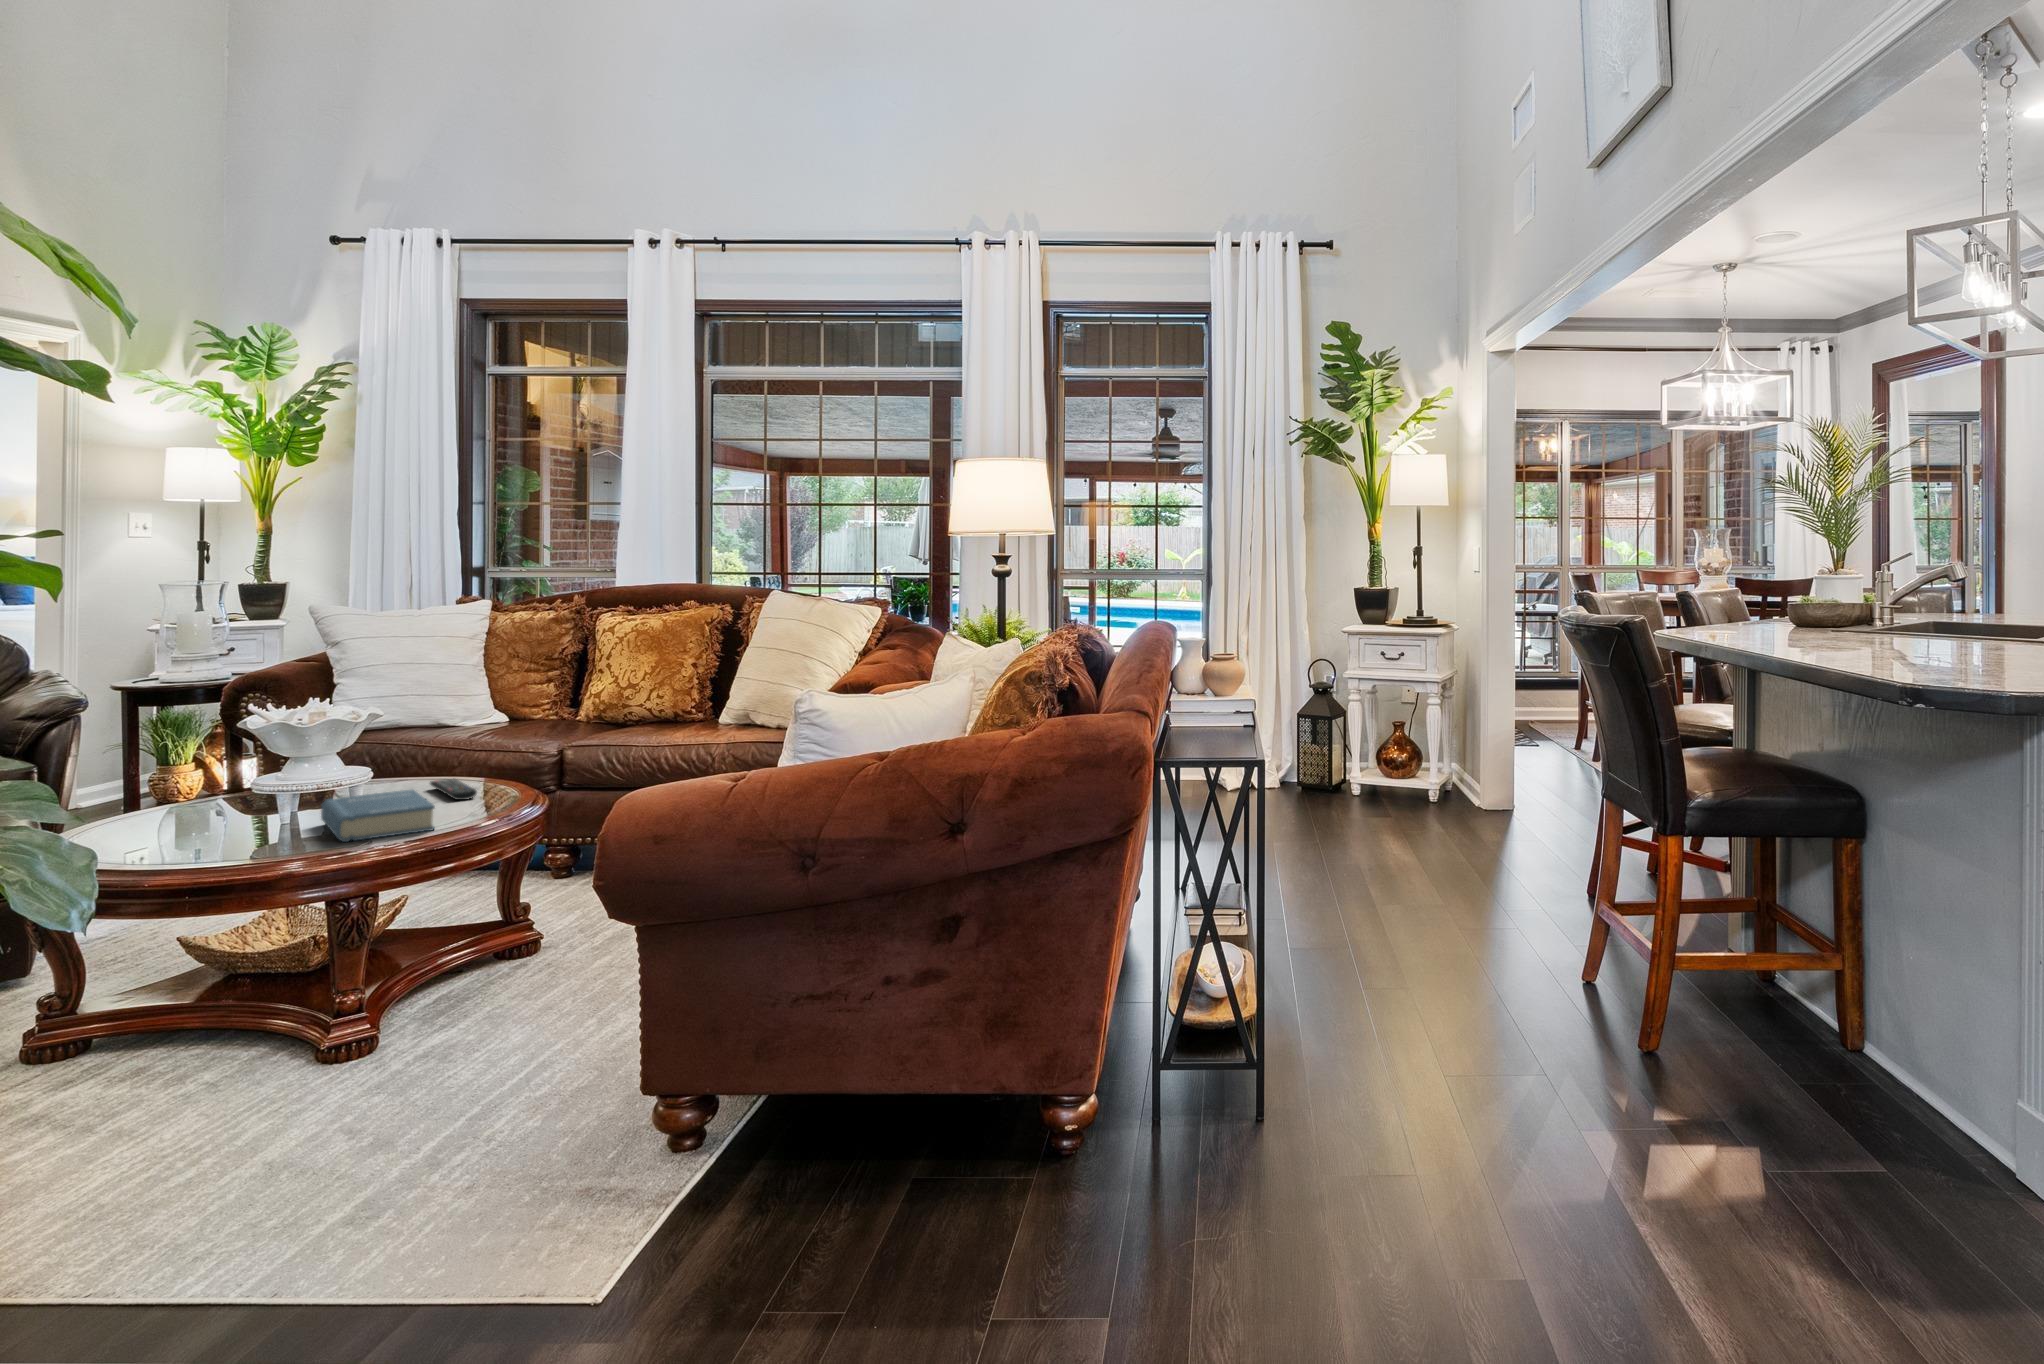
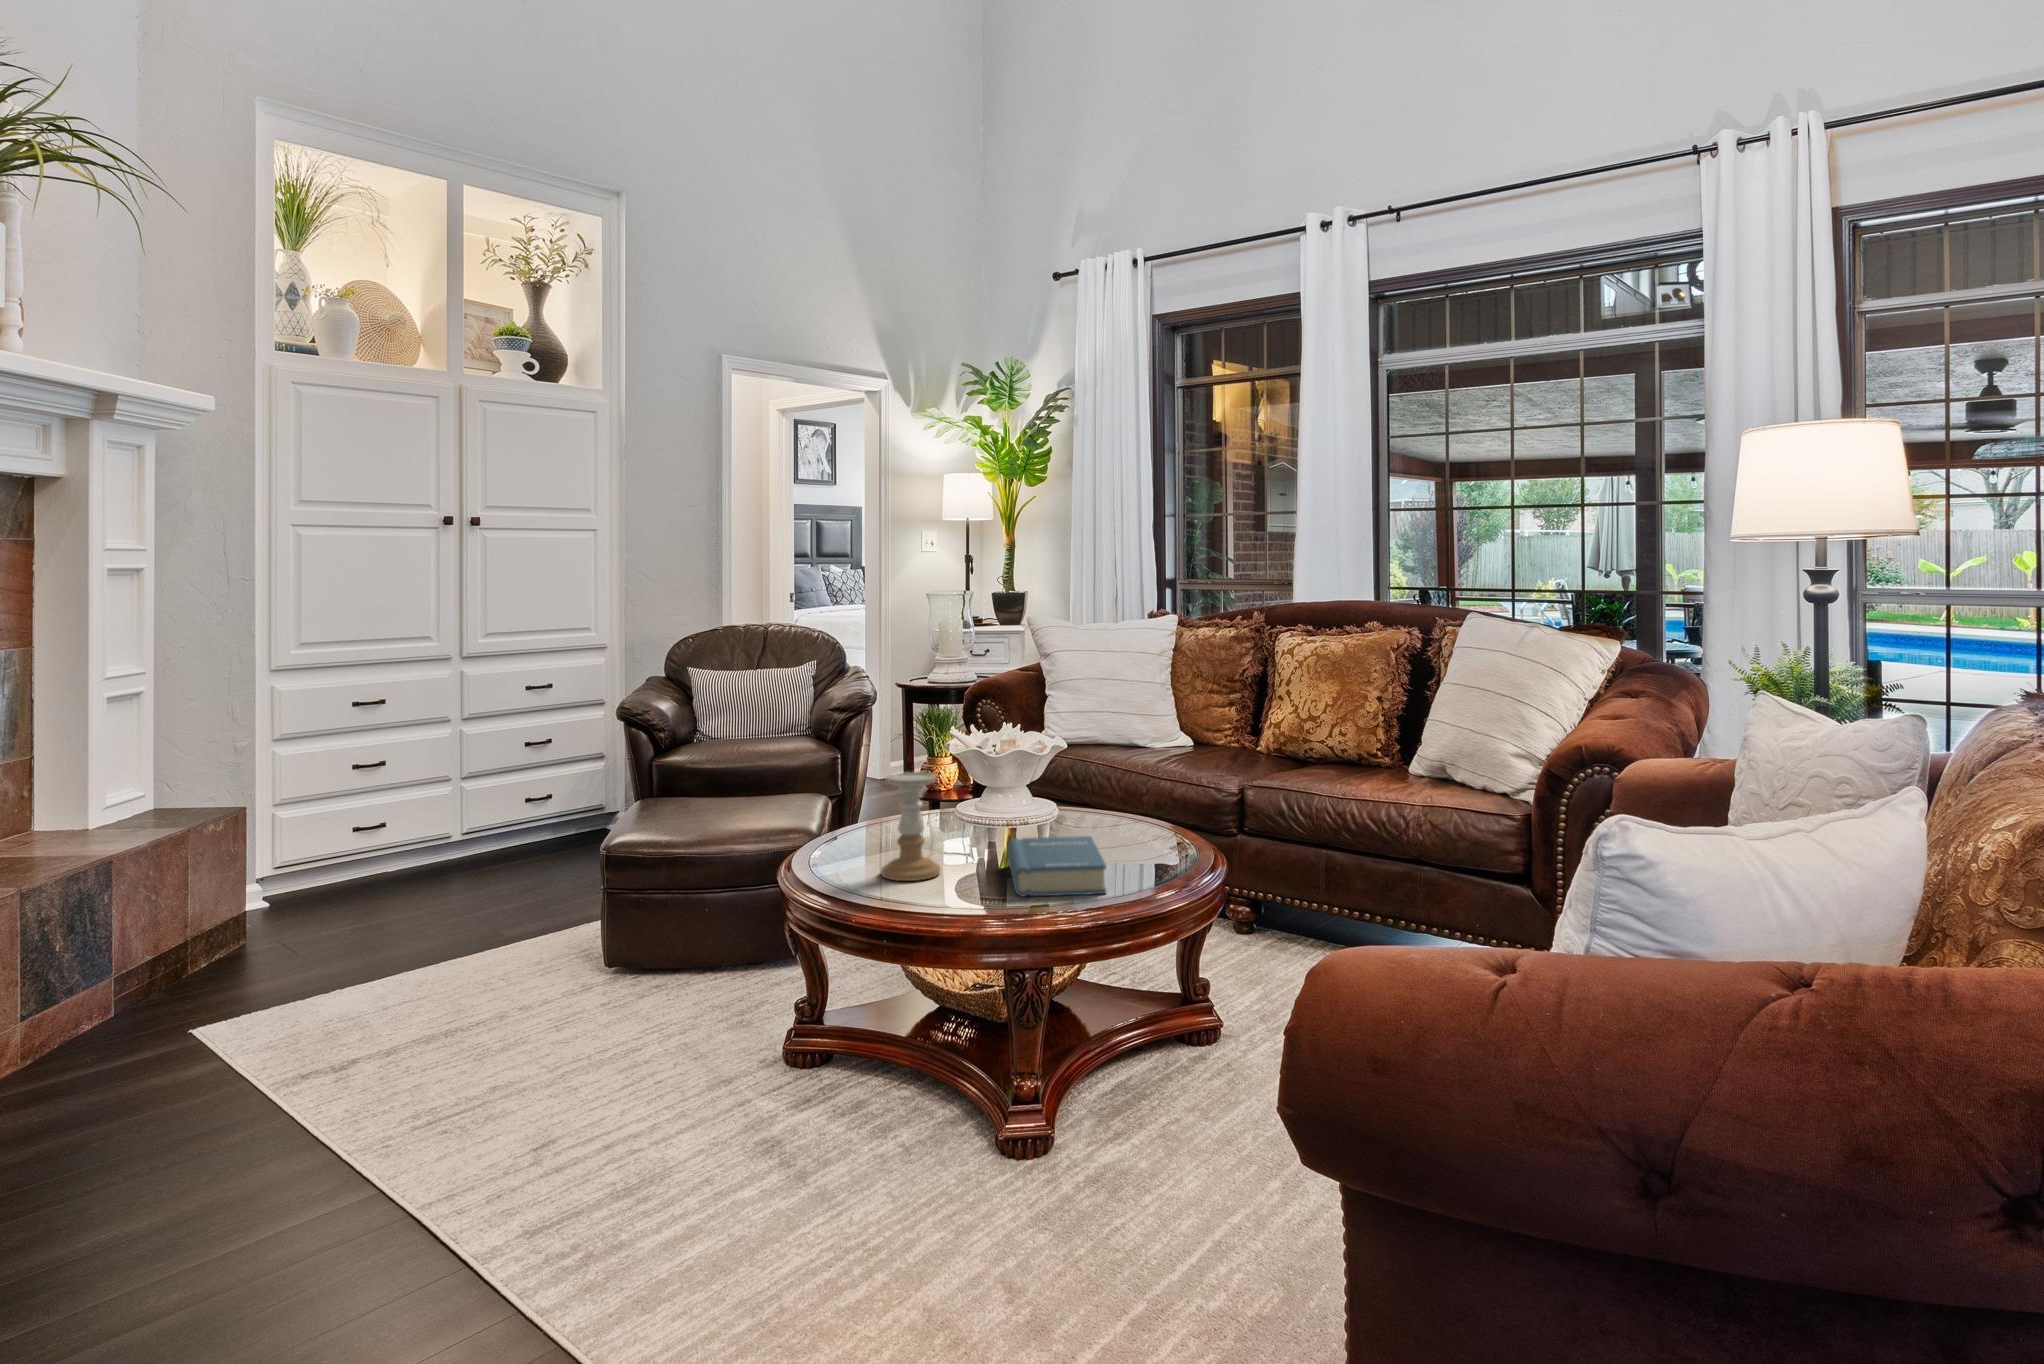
candle holder: none [169,746,243,849] -> present [881,772,941,881]
remote control: present [430,778,477,800] -> none [1112,820,1154,851]

